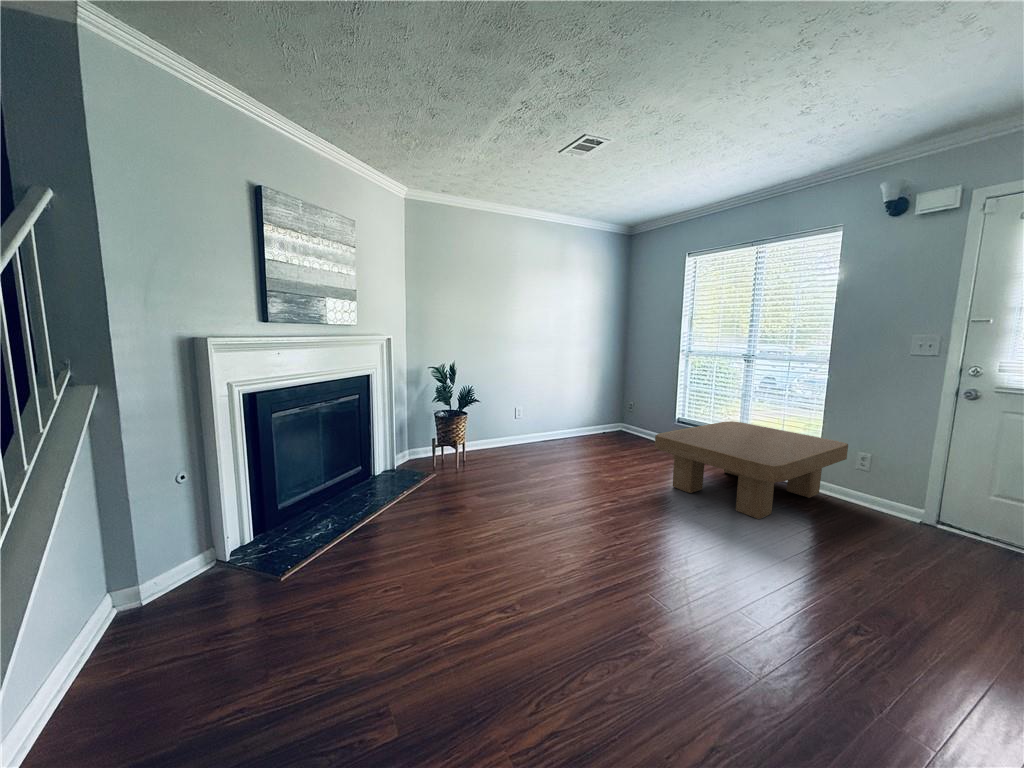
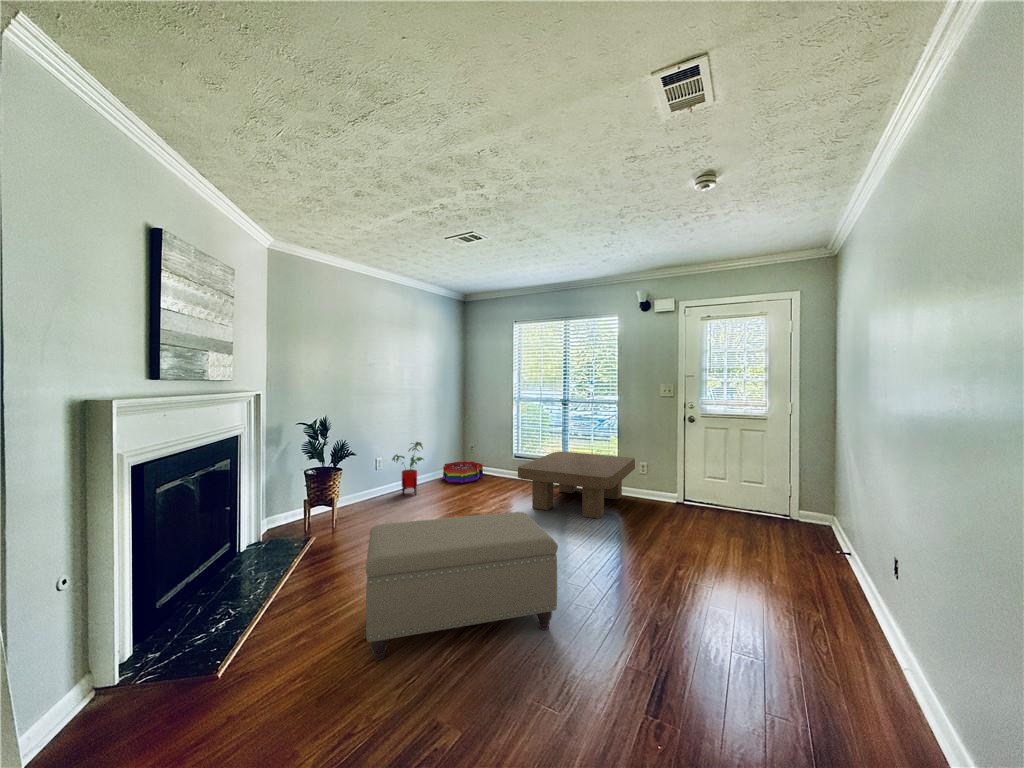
house plant: none [531,394,564,449] -> present [392,442,424,496]
storage bin: none [592,420,637,444] -> present [443,461,483,483]
ottoman: none [373,477,600,649] -> present [366,512,558,660]

